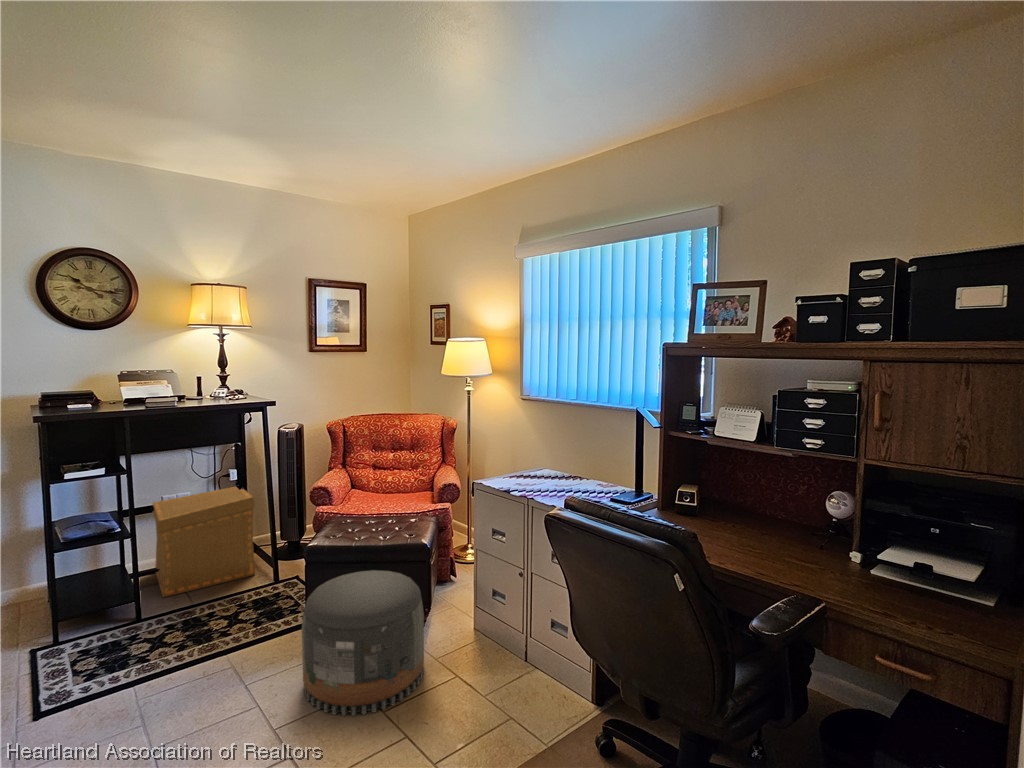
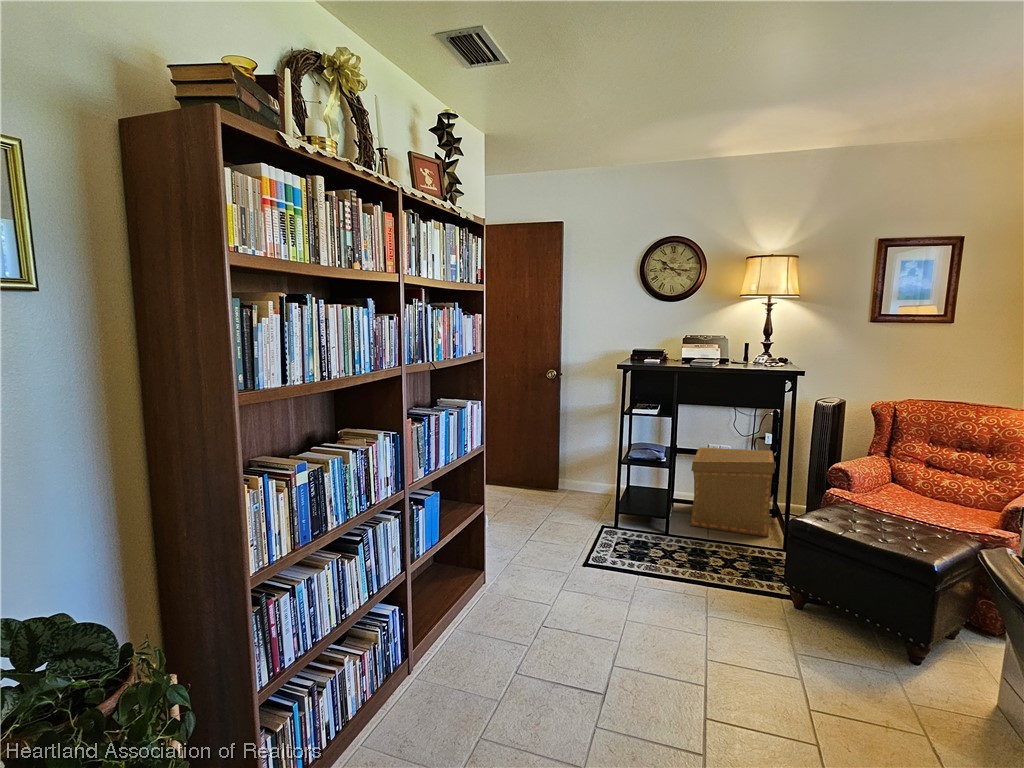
pouf: present [302,570,424,716] -> none [749,557,900,716]

